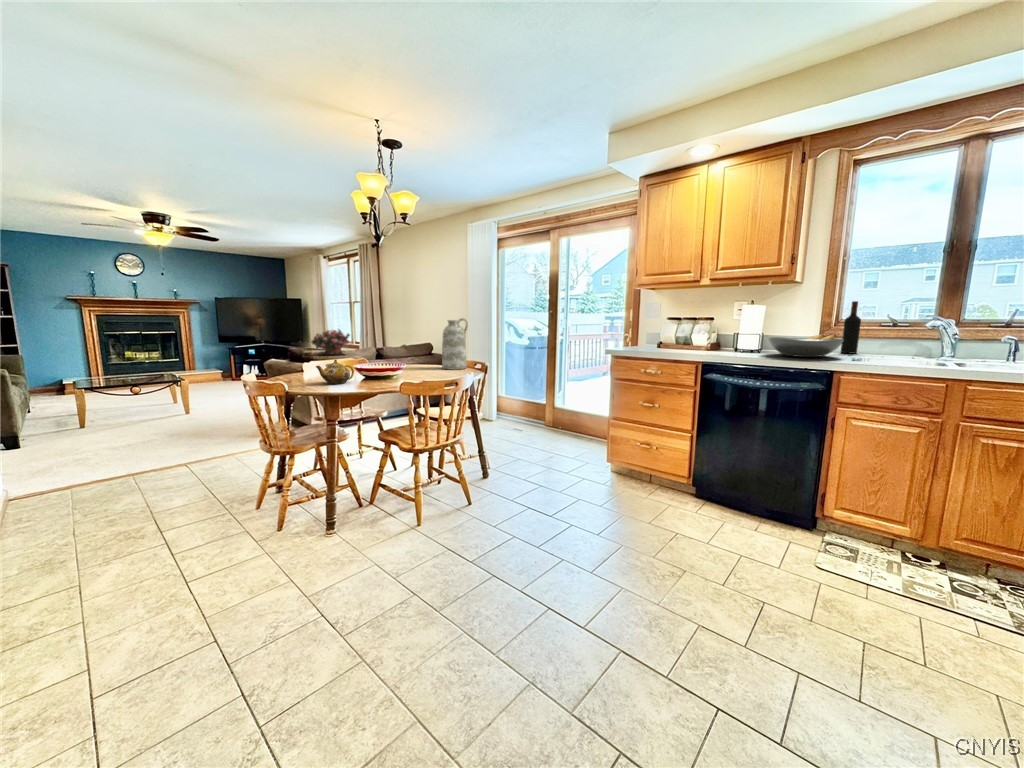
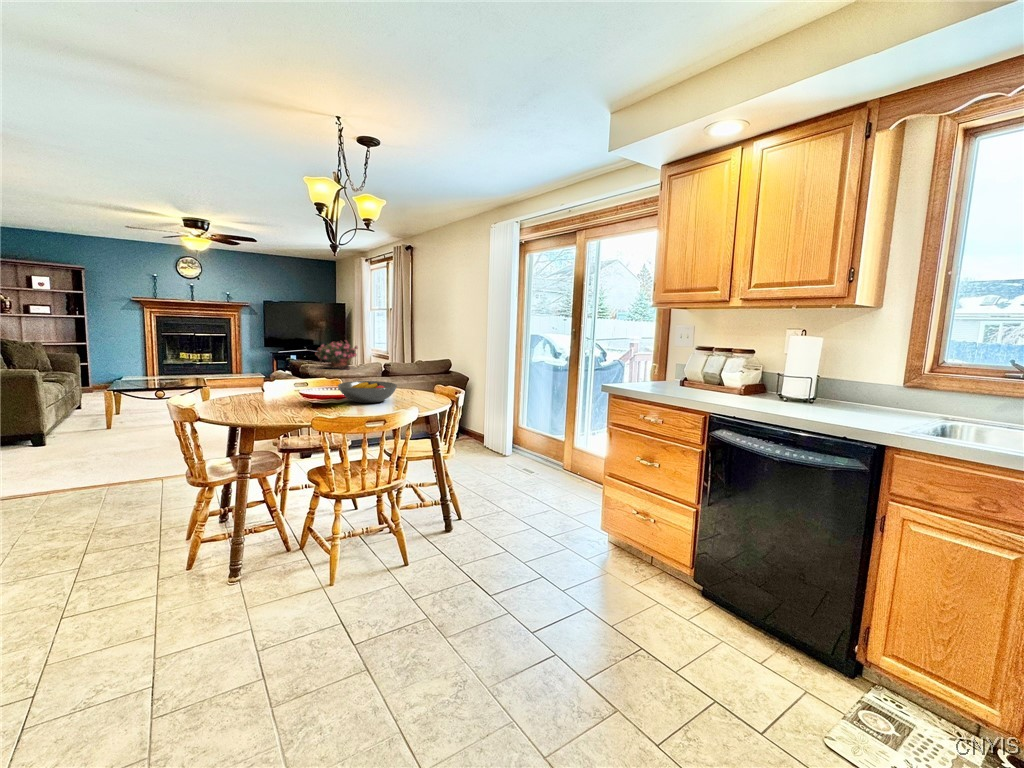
wine bottle: present [841,301,861,353] -> none [924,339,958,417]
vase: present [442,318,468,370] -> none [412,338,442,398]
fruit bowl: present [768,334,844,357] -> present [338,381,397,403]
teapot: present [316,360,354,384] -> none [235,383,287,411]

